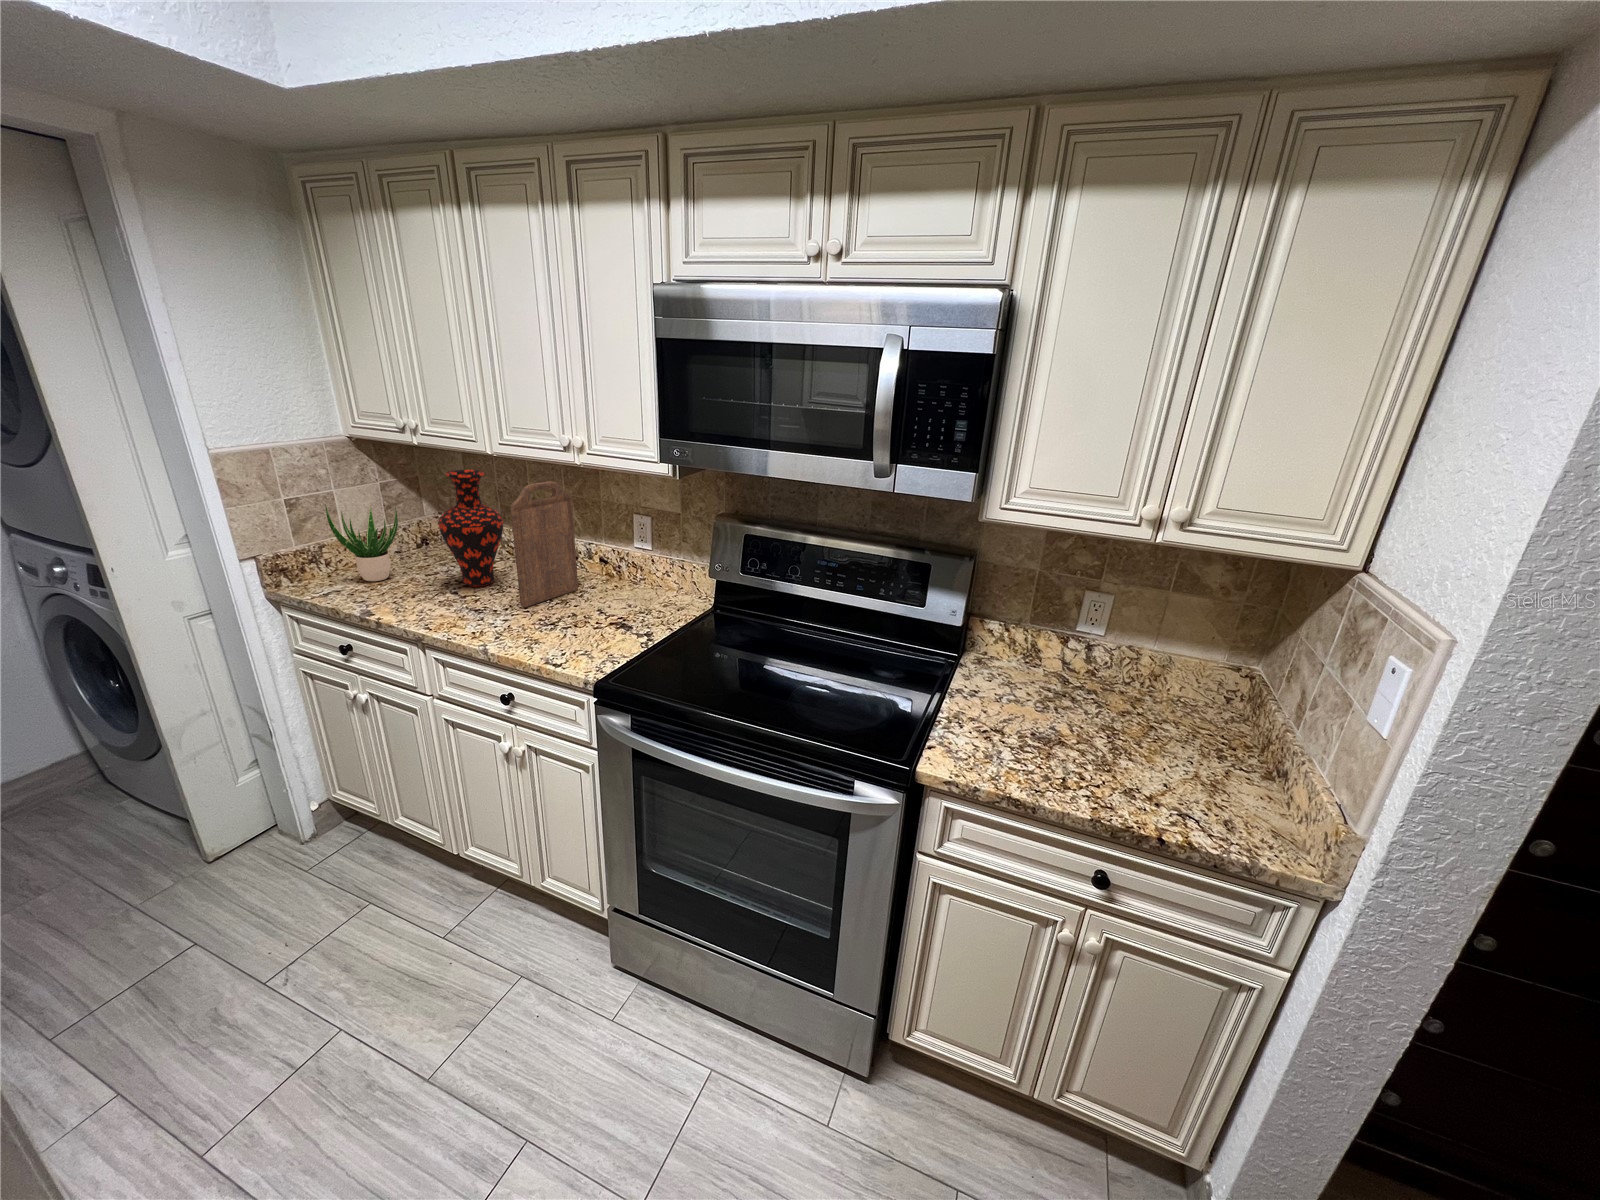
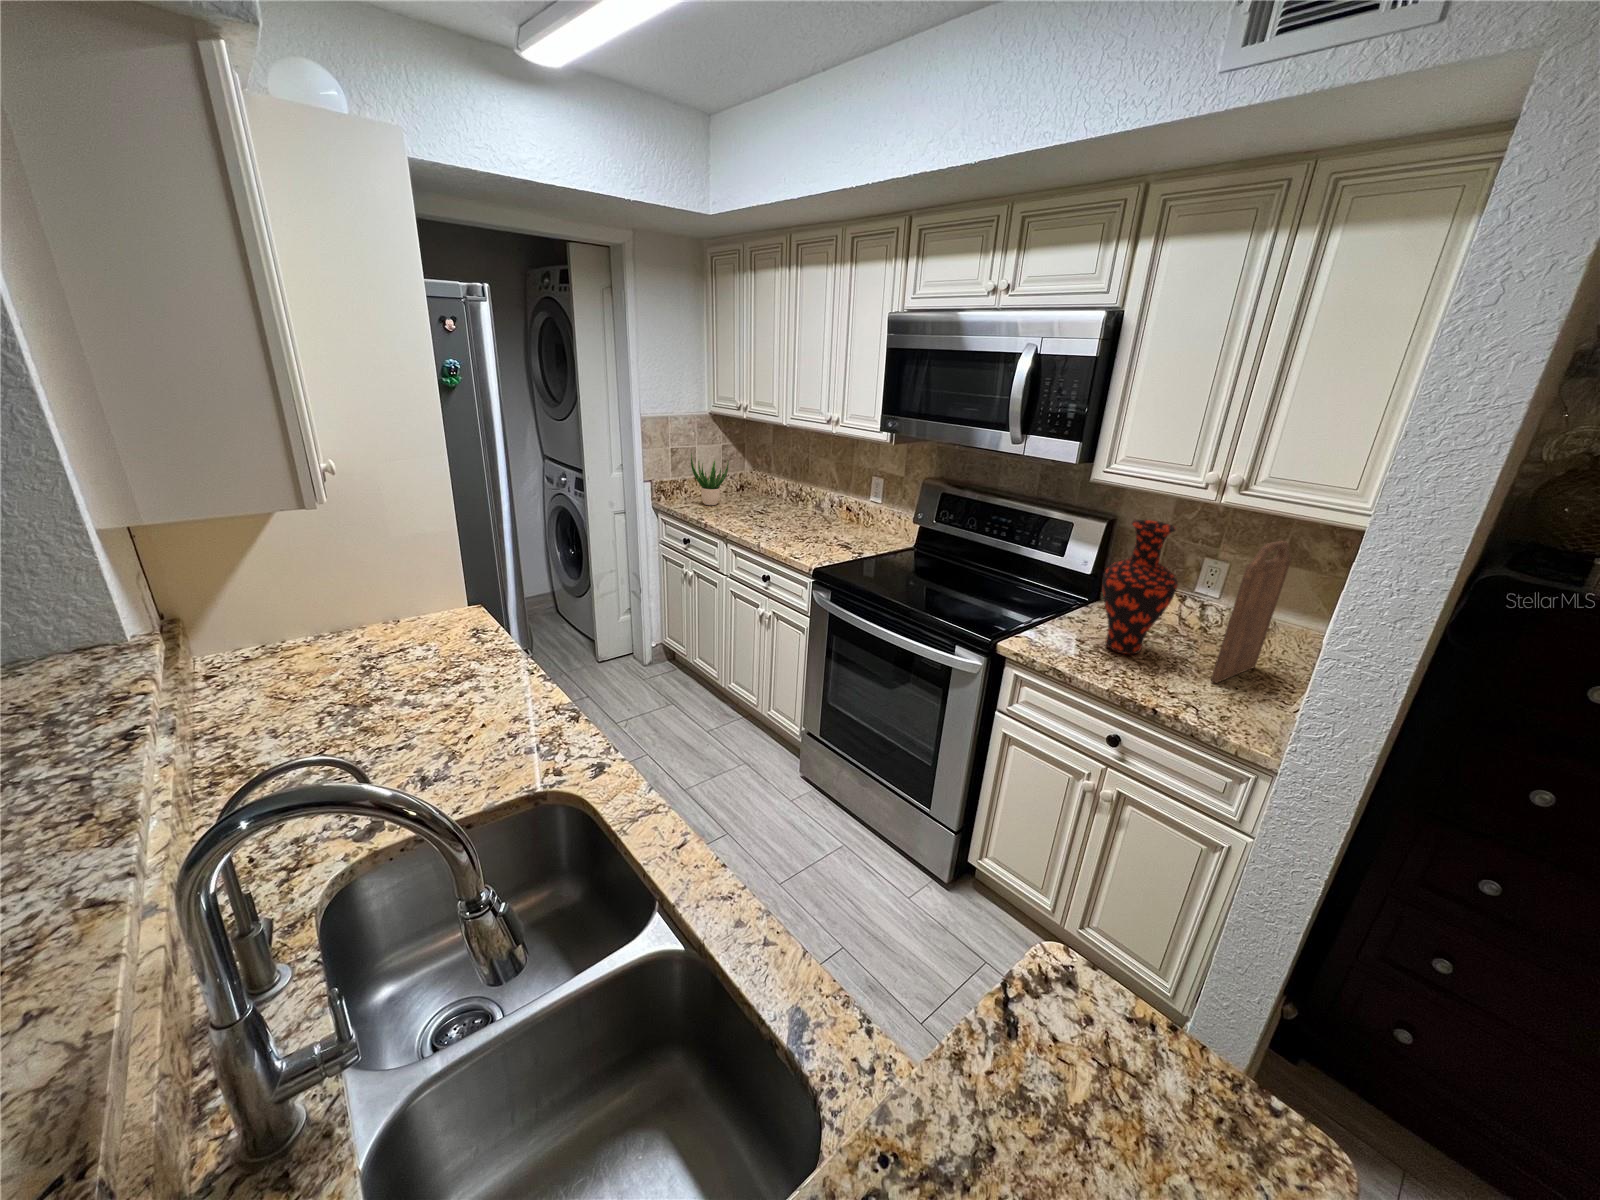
vase: present [438,470,503,587] -> present [1102,520,1178,654]
cutting board: present [510,481,578,607] -> present [1211,541,1292,683]

